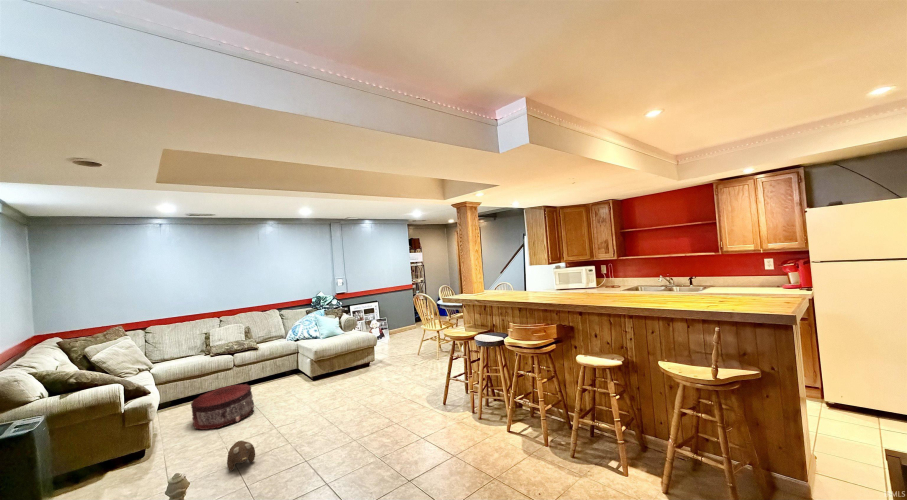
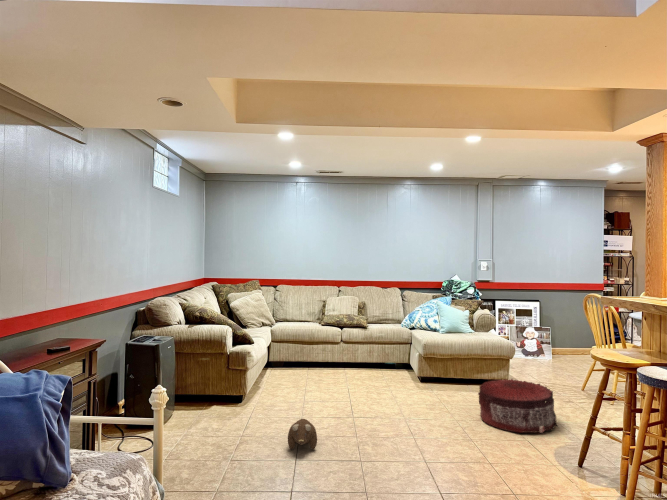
pouf: present [191,384,254,430] -> present [478,379,557,433]

